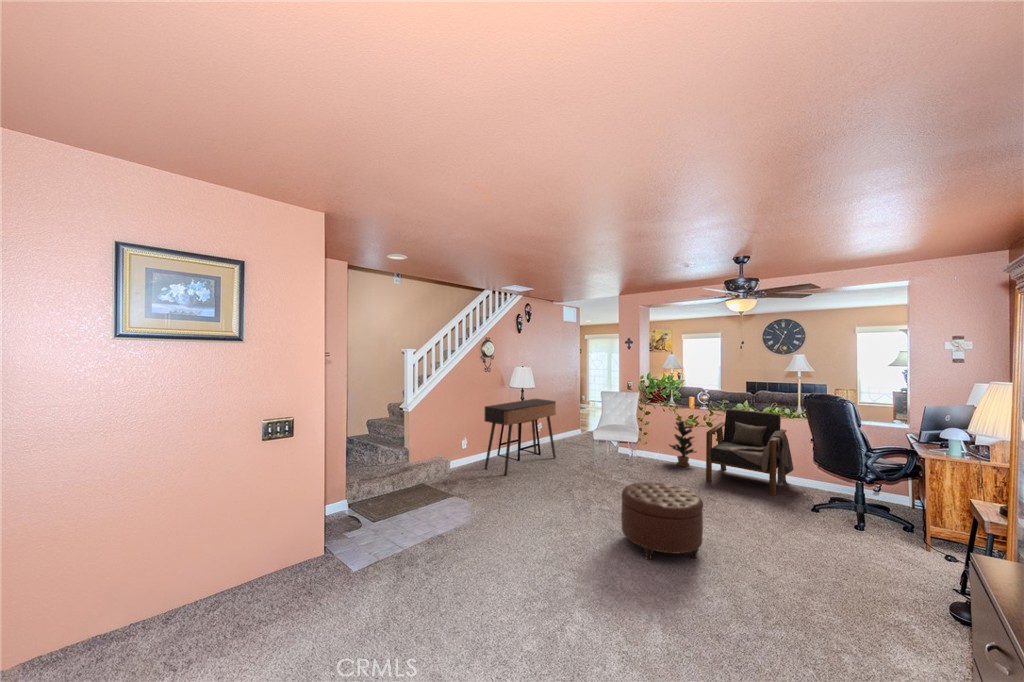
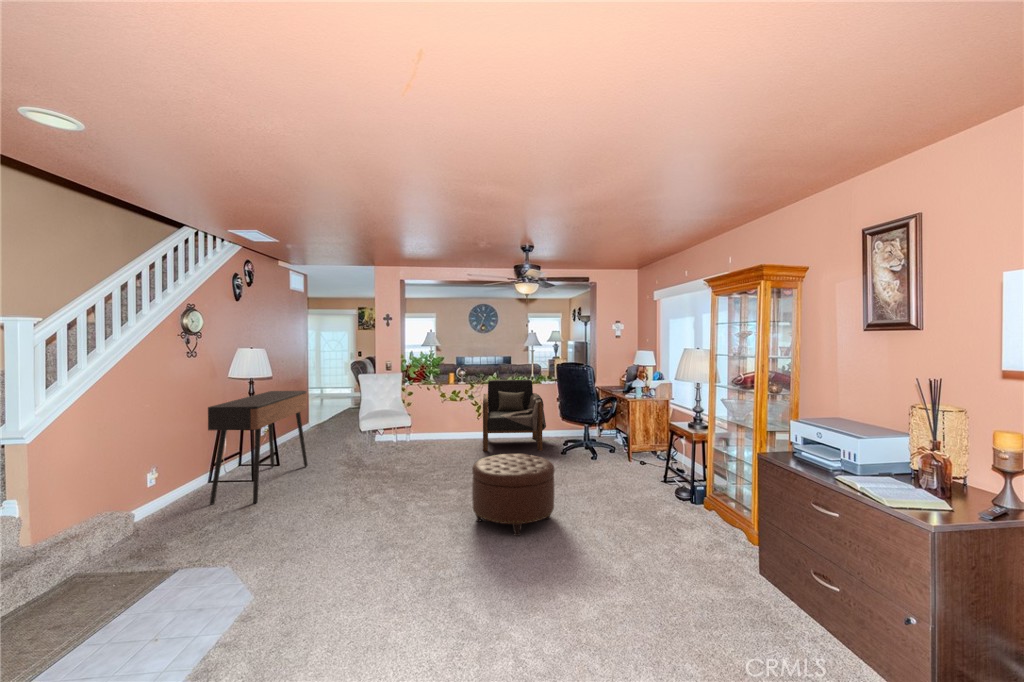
potted plant: present [669,421,697,466] -> none [436,398,465,444]

